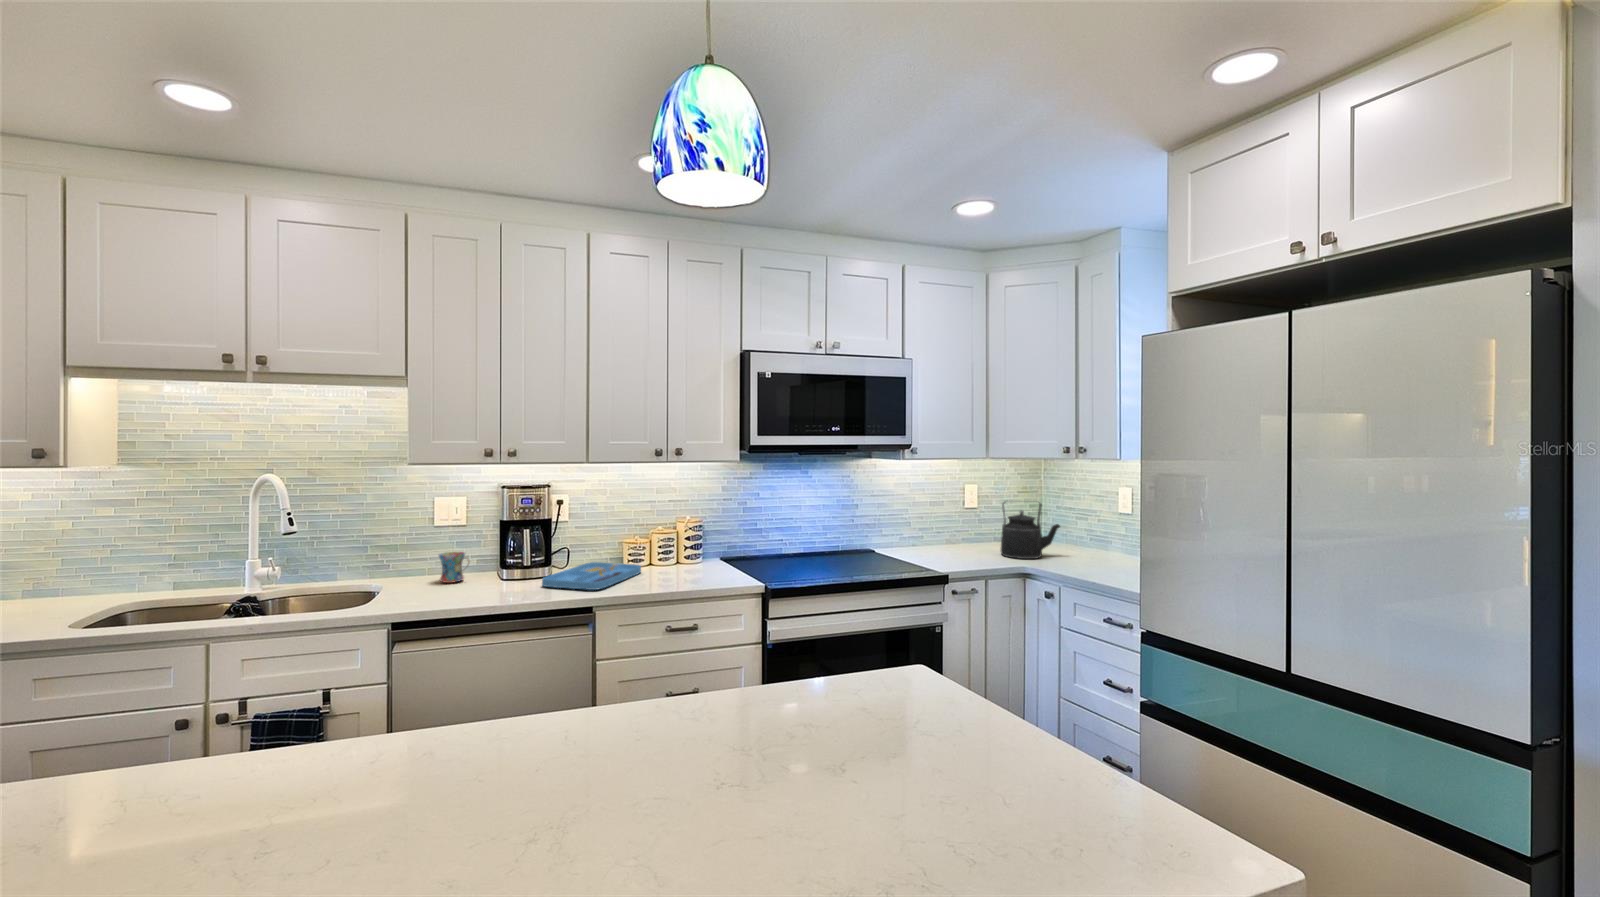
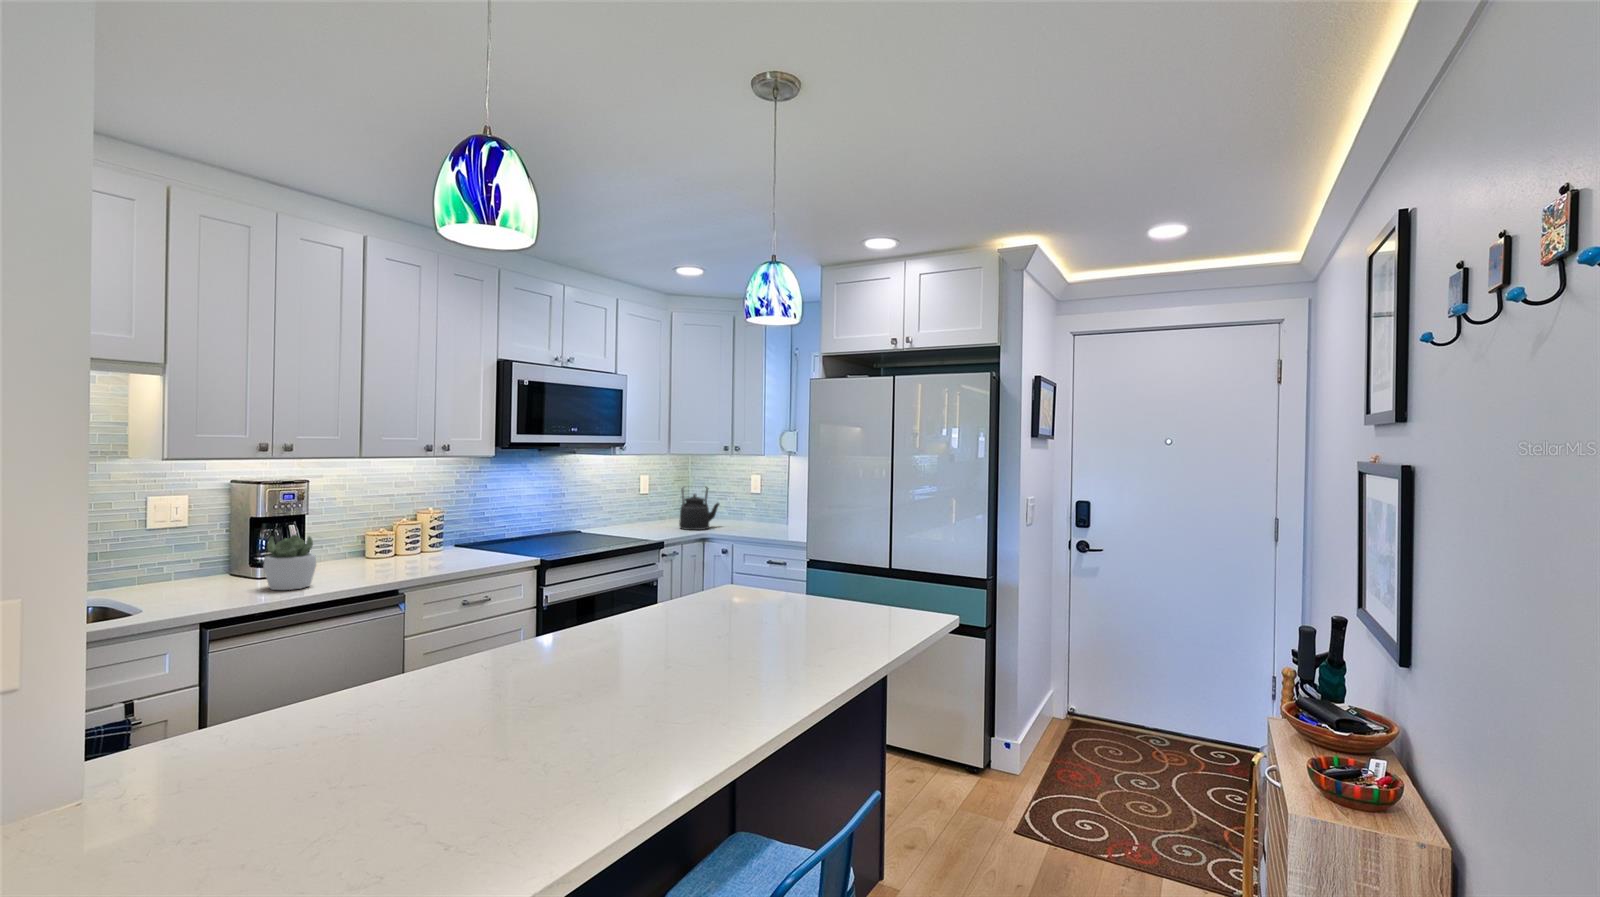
succulent plant: none [470,541,519,597] -> present [264,535,316,590]
mug: present [439,552,470,583] -> none [184,553,227,587]
tray: present [542,562,641,590] -> none [326,555,405,578]

